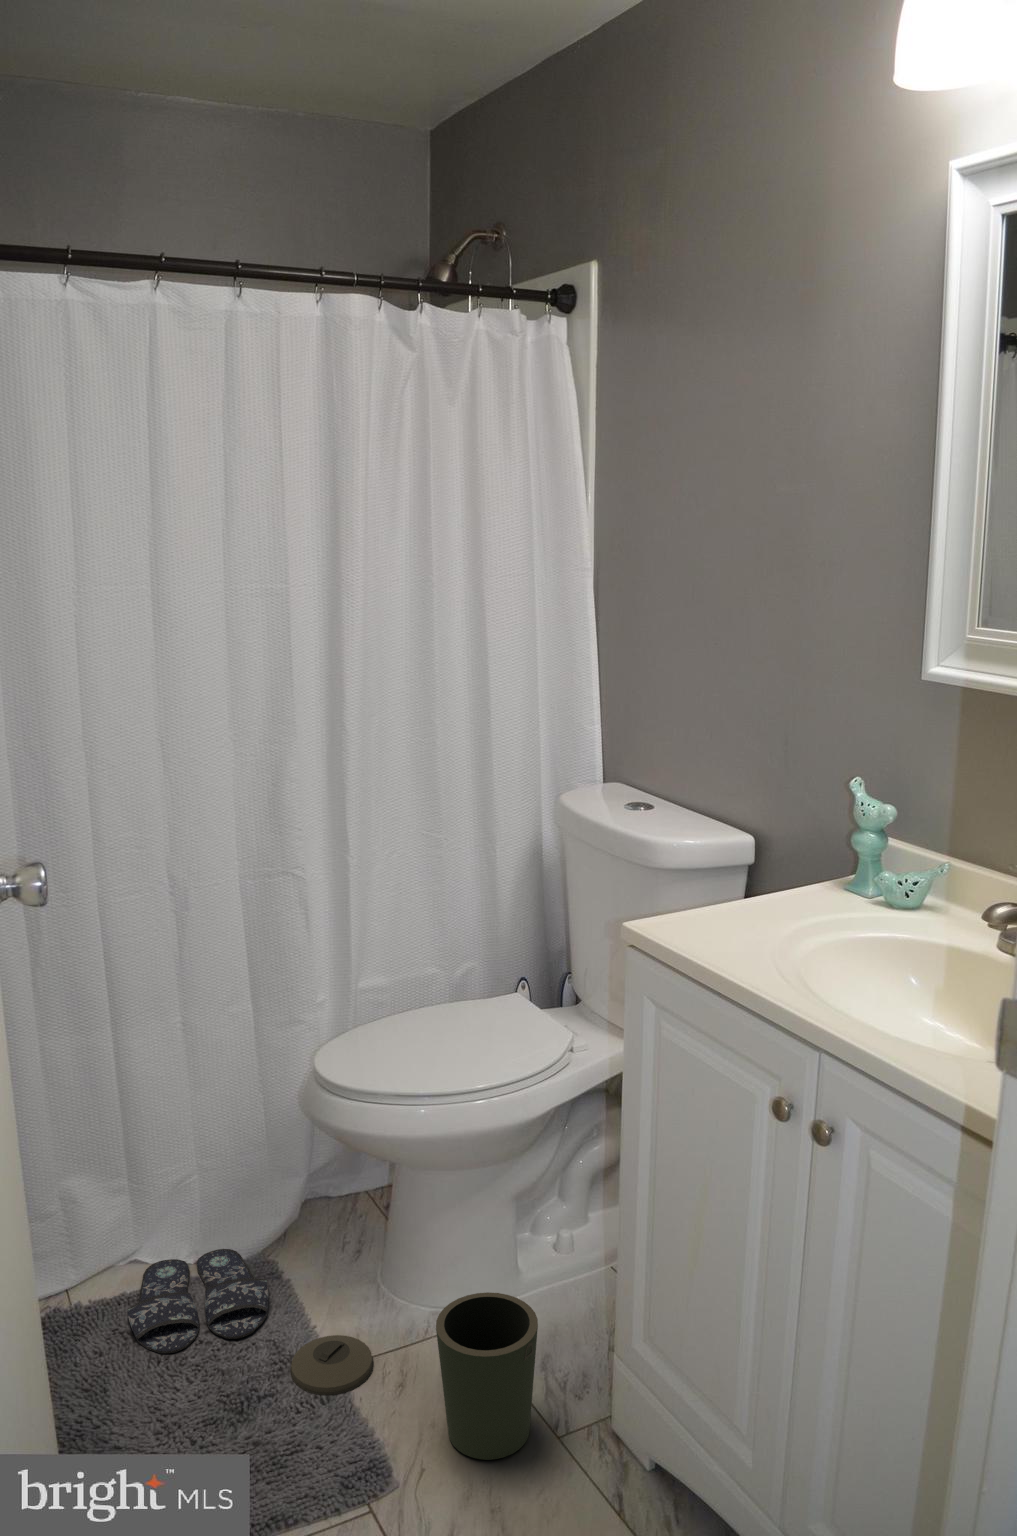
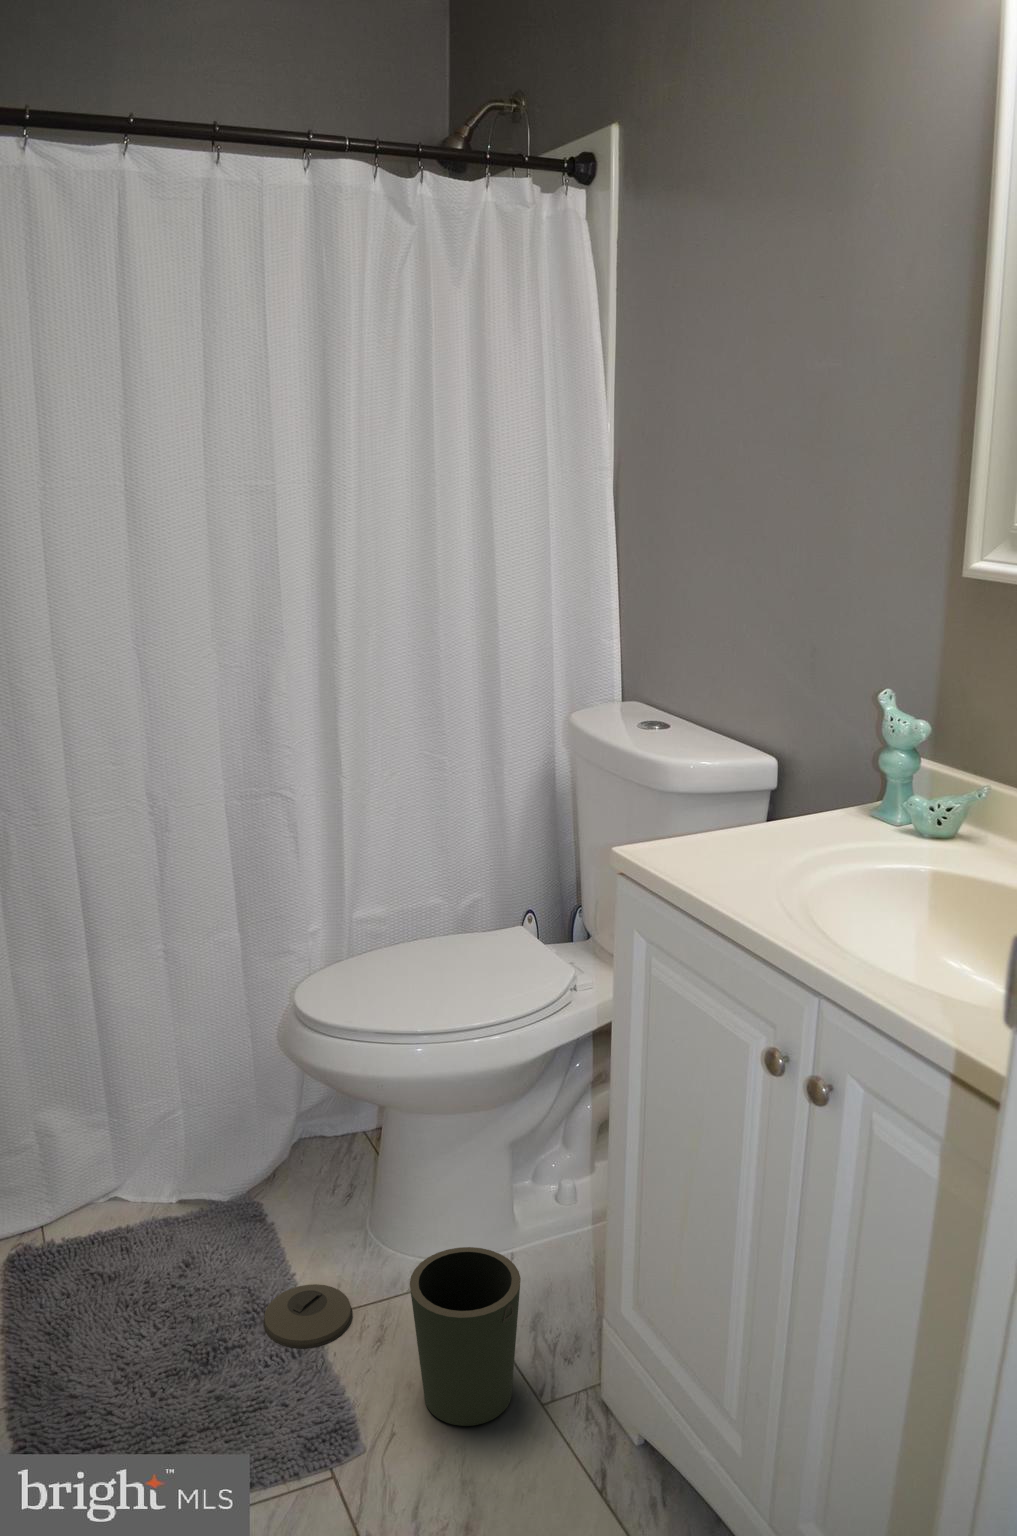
slippers: present [127,1249,269,1353] -> none [100,1188,249,1297]

